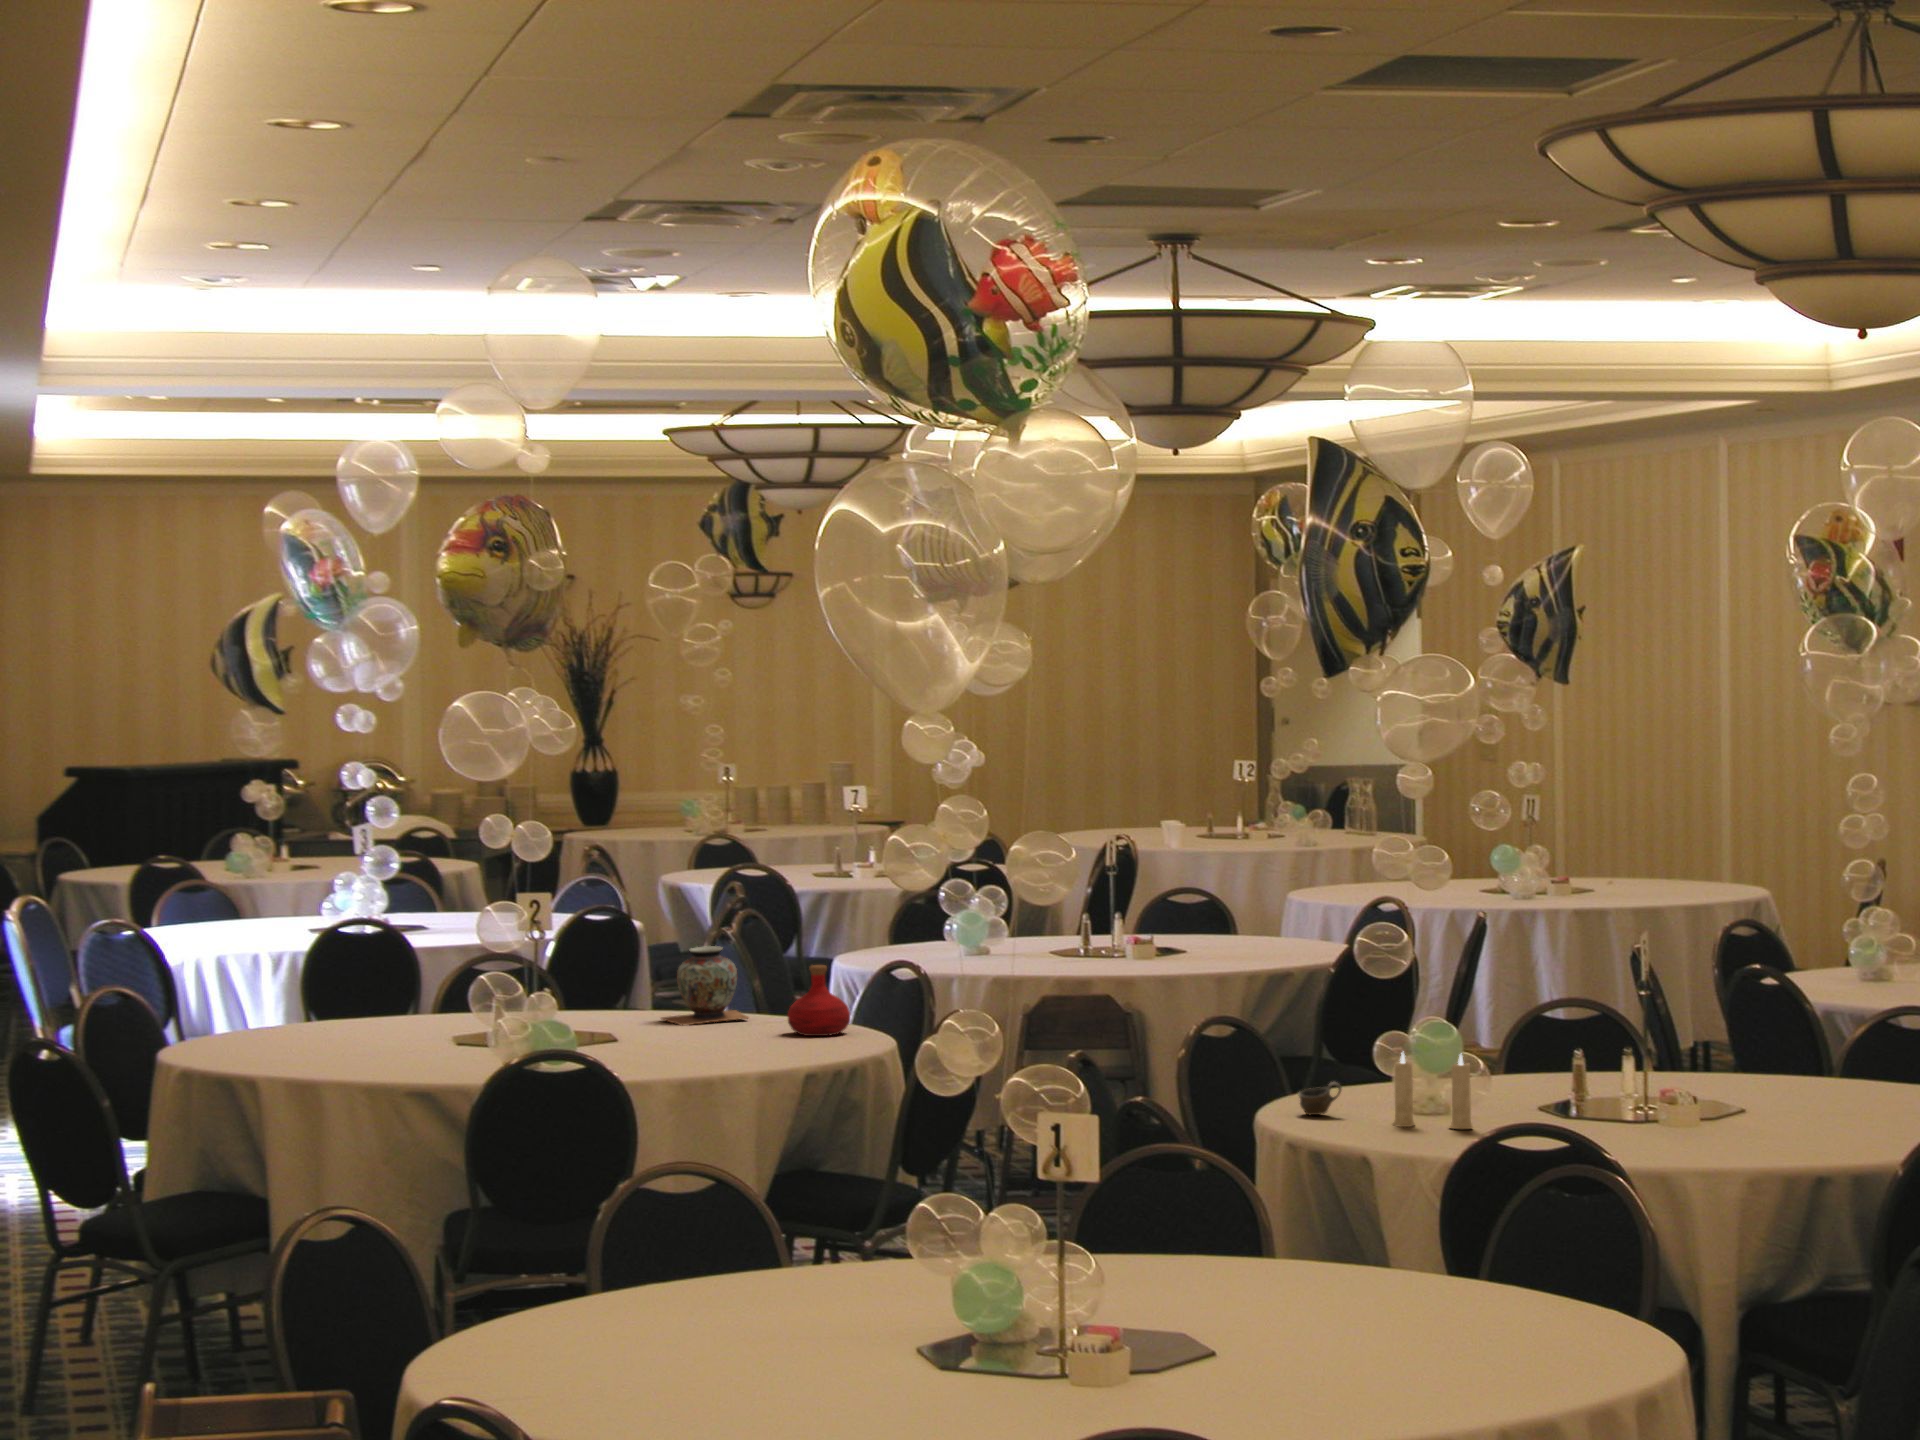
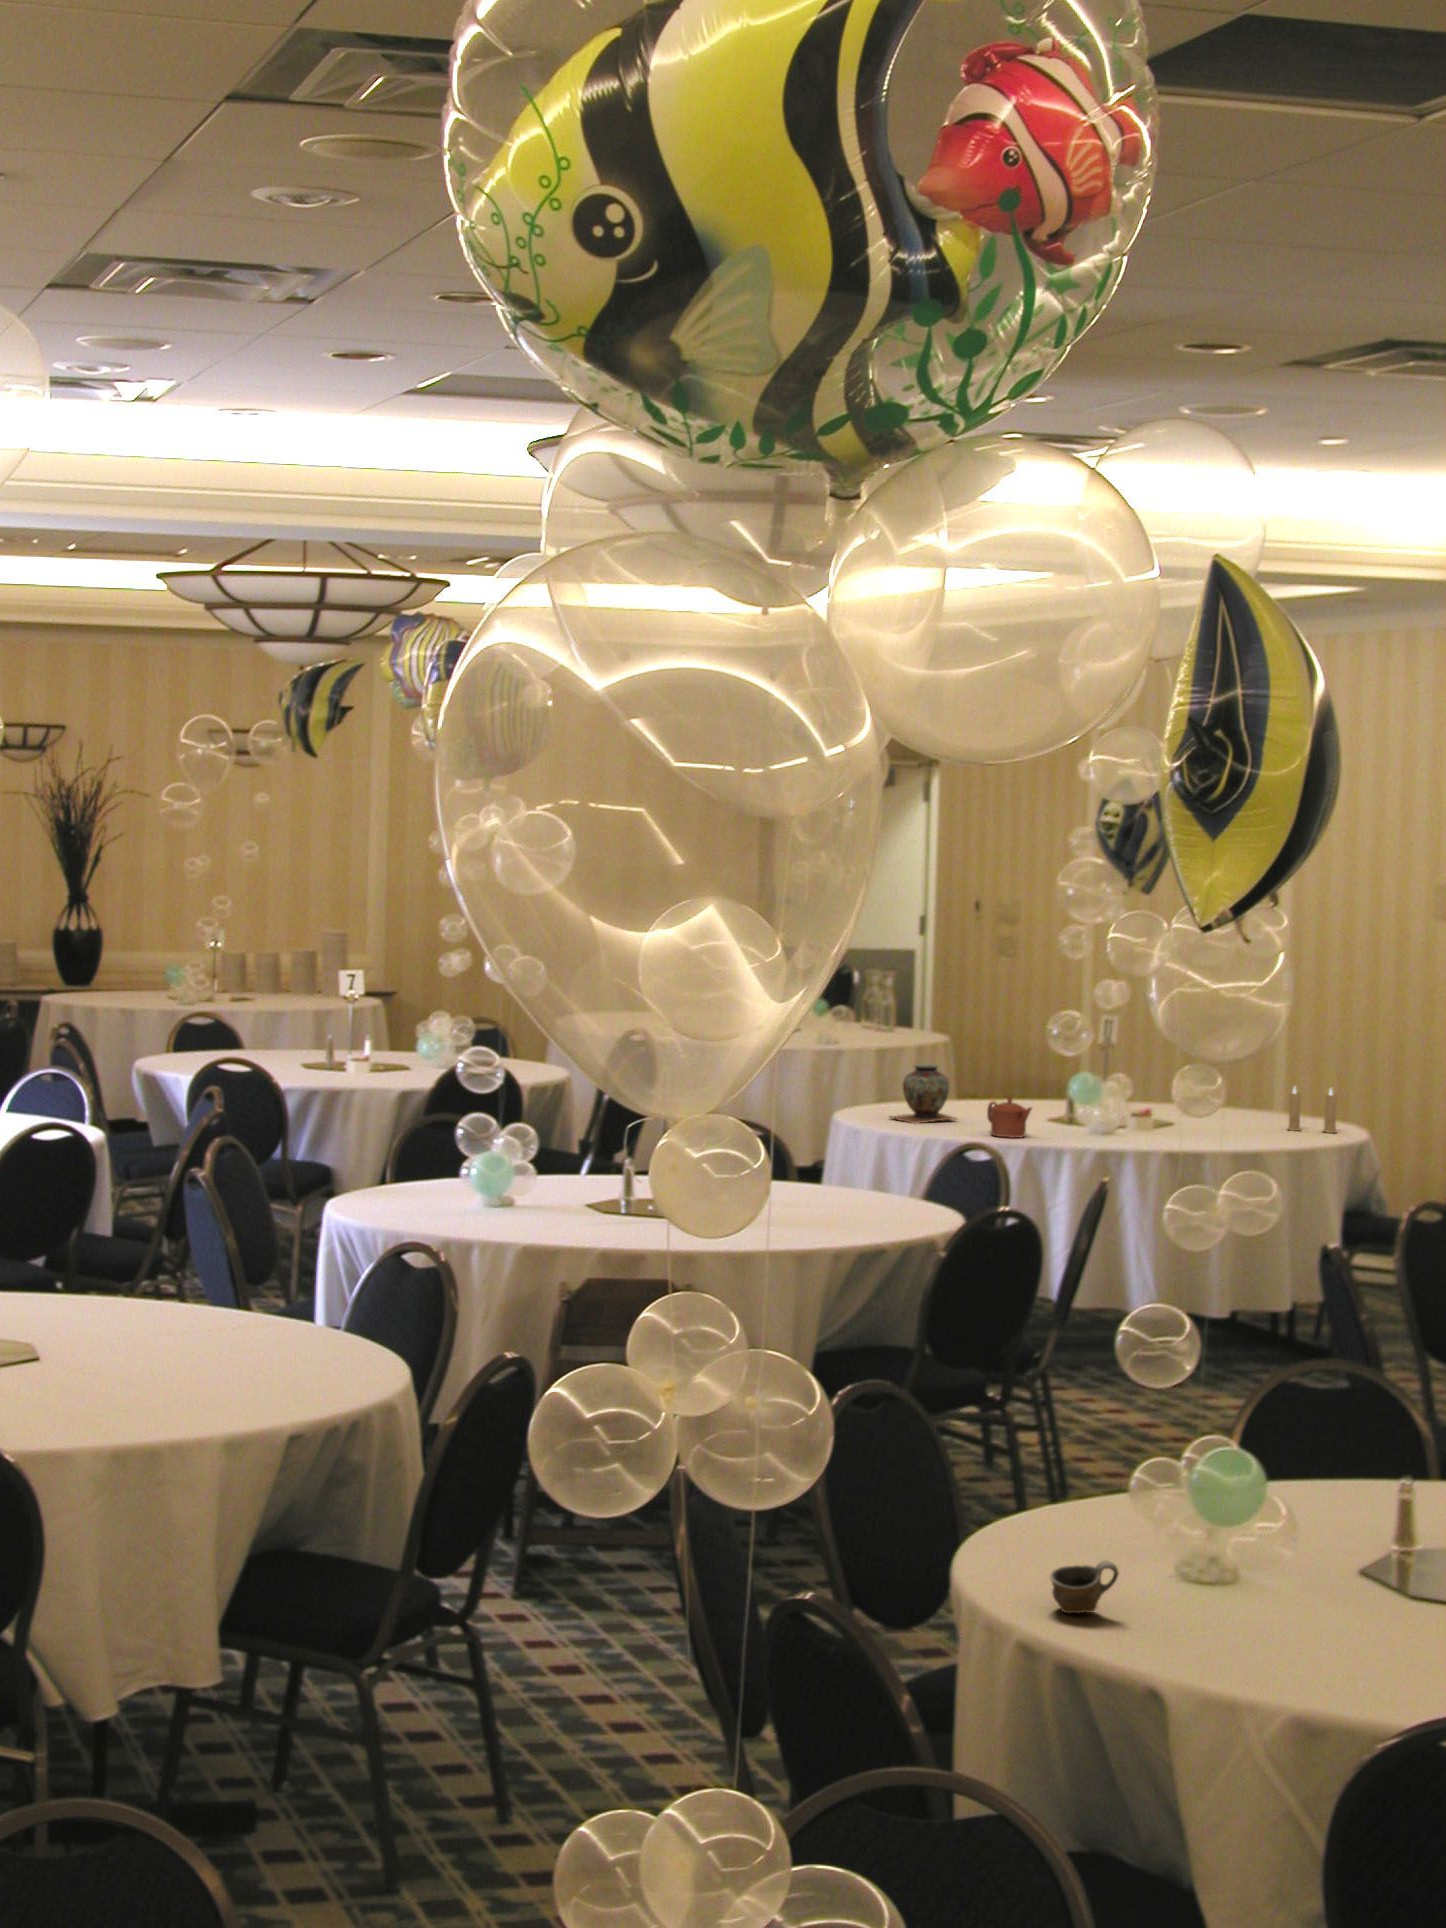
teapot: none [1418,869,1455,905] -> present [987,1097,1032,1138]
decorative vase: present [661,946,748,1025] -> present [891,1063,956,1124]
bottle: present [787,965,850,1036] -> none [260,1286,349,1390]
candle: present [1392,1052,1473,1129] -> present [1288,1088,1336,1133]

